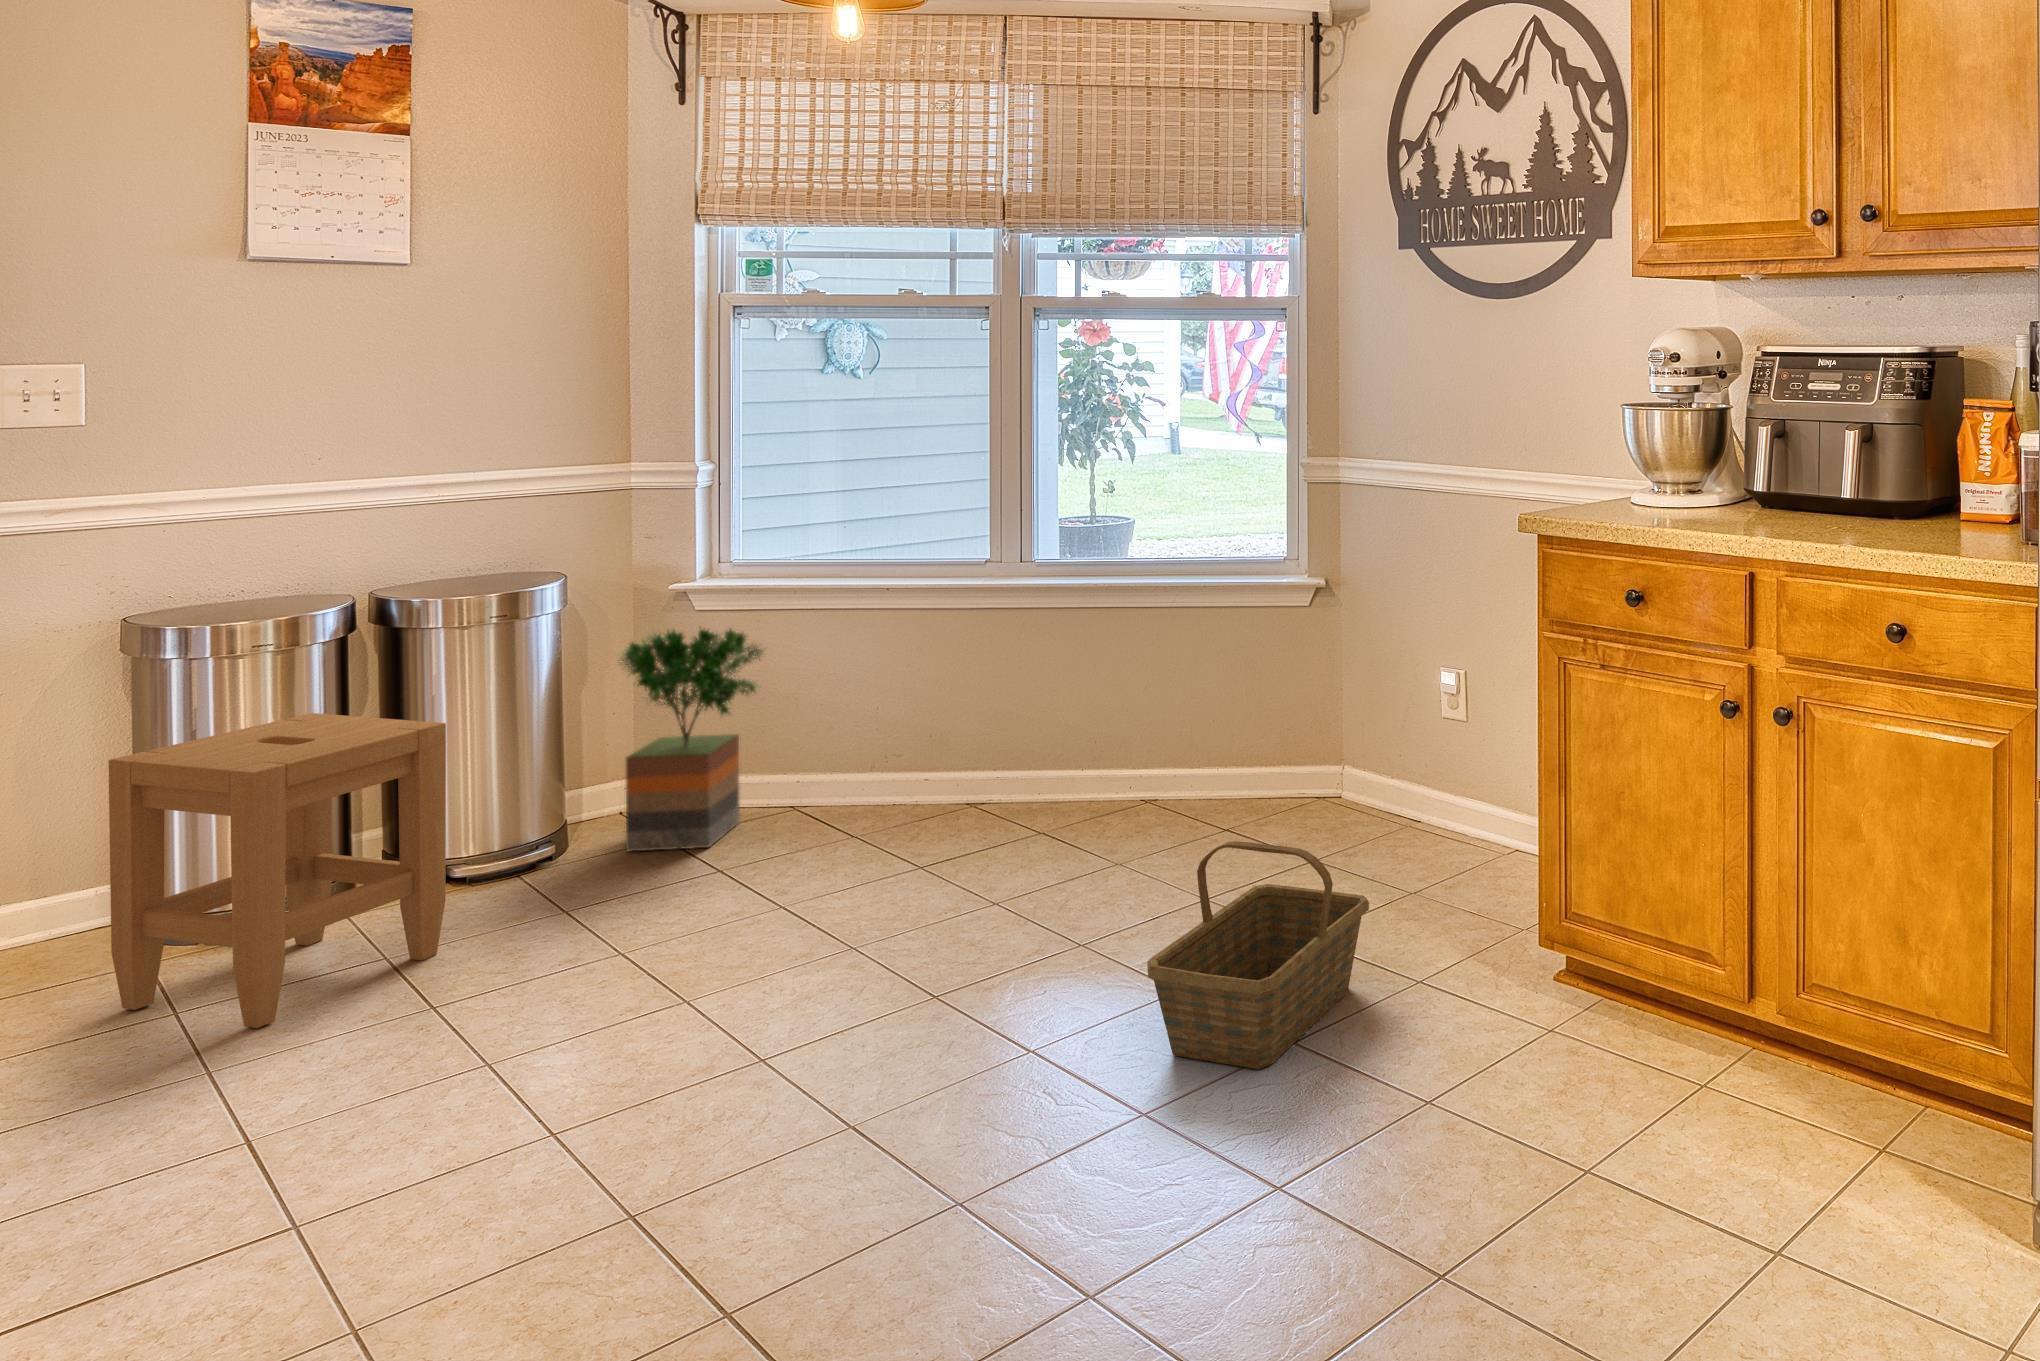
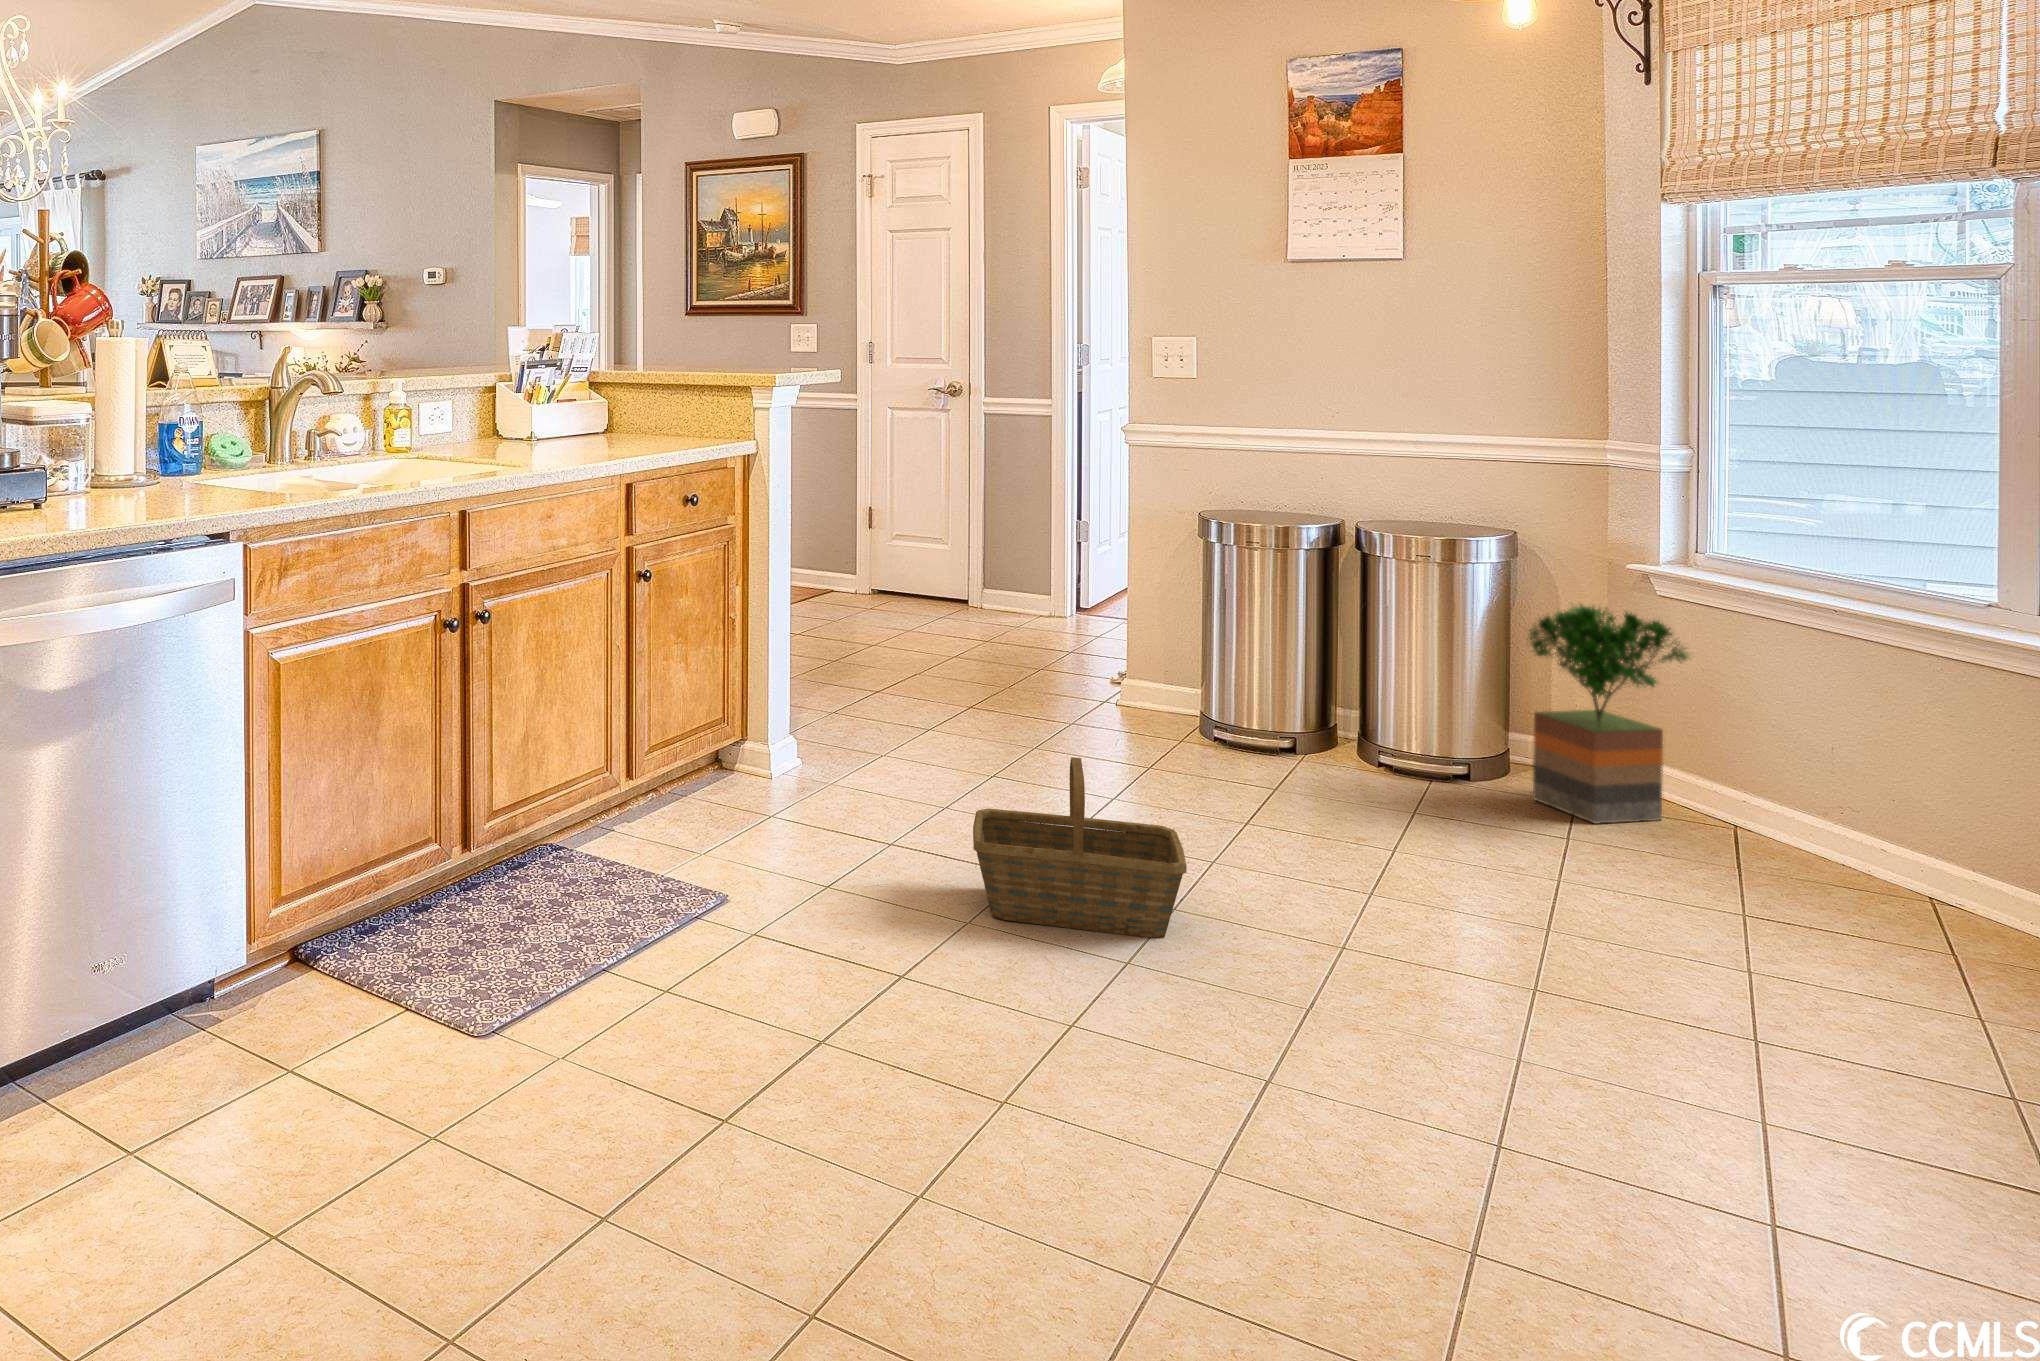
stool: present [108,713,446,1028] -> none [1140,591,1311,799]
basket: present [1147,841,1369,1069] -> present [973,757,1187,938]

